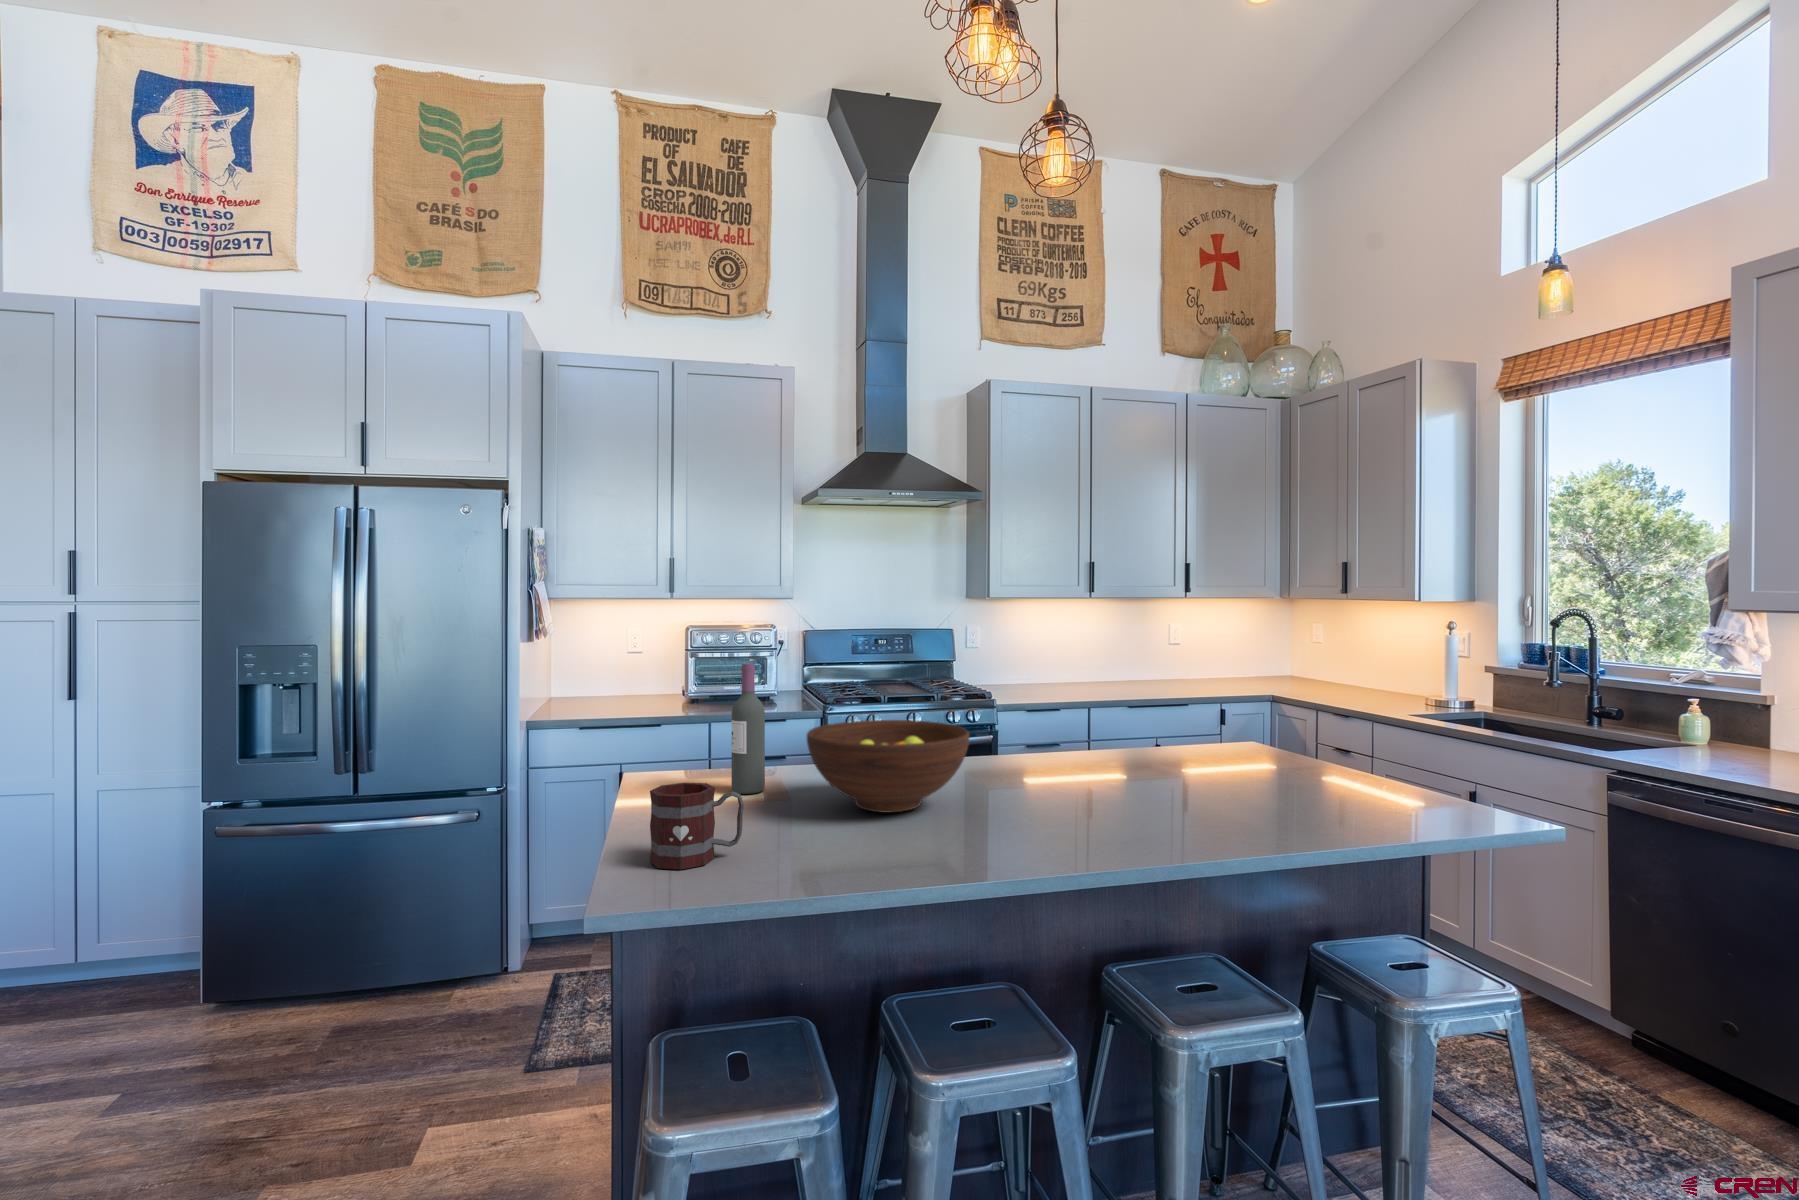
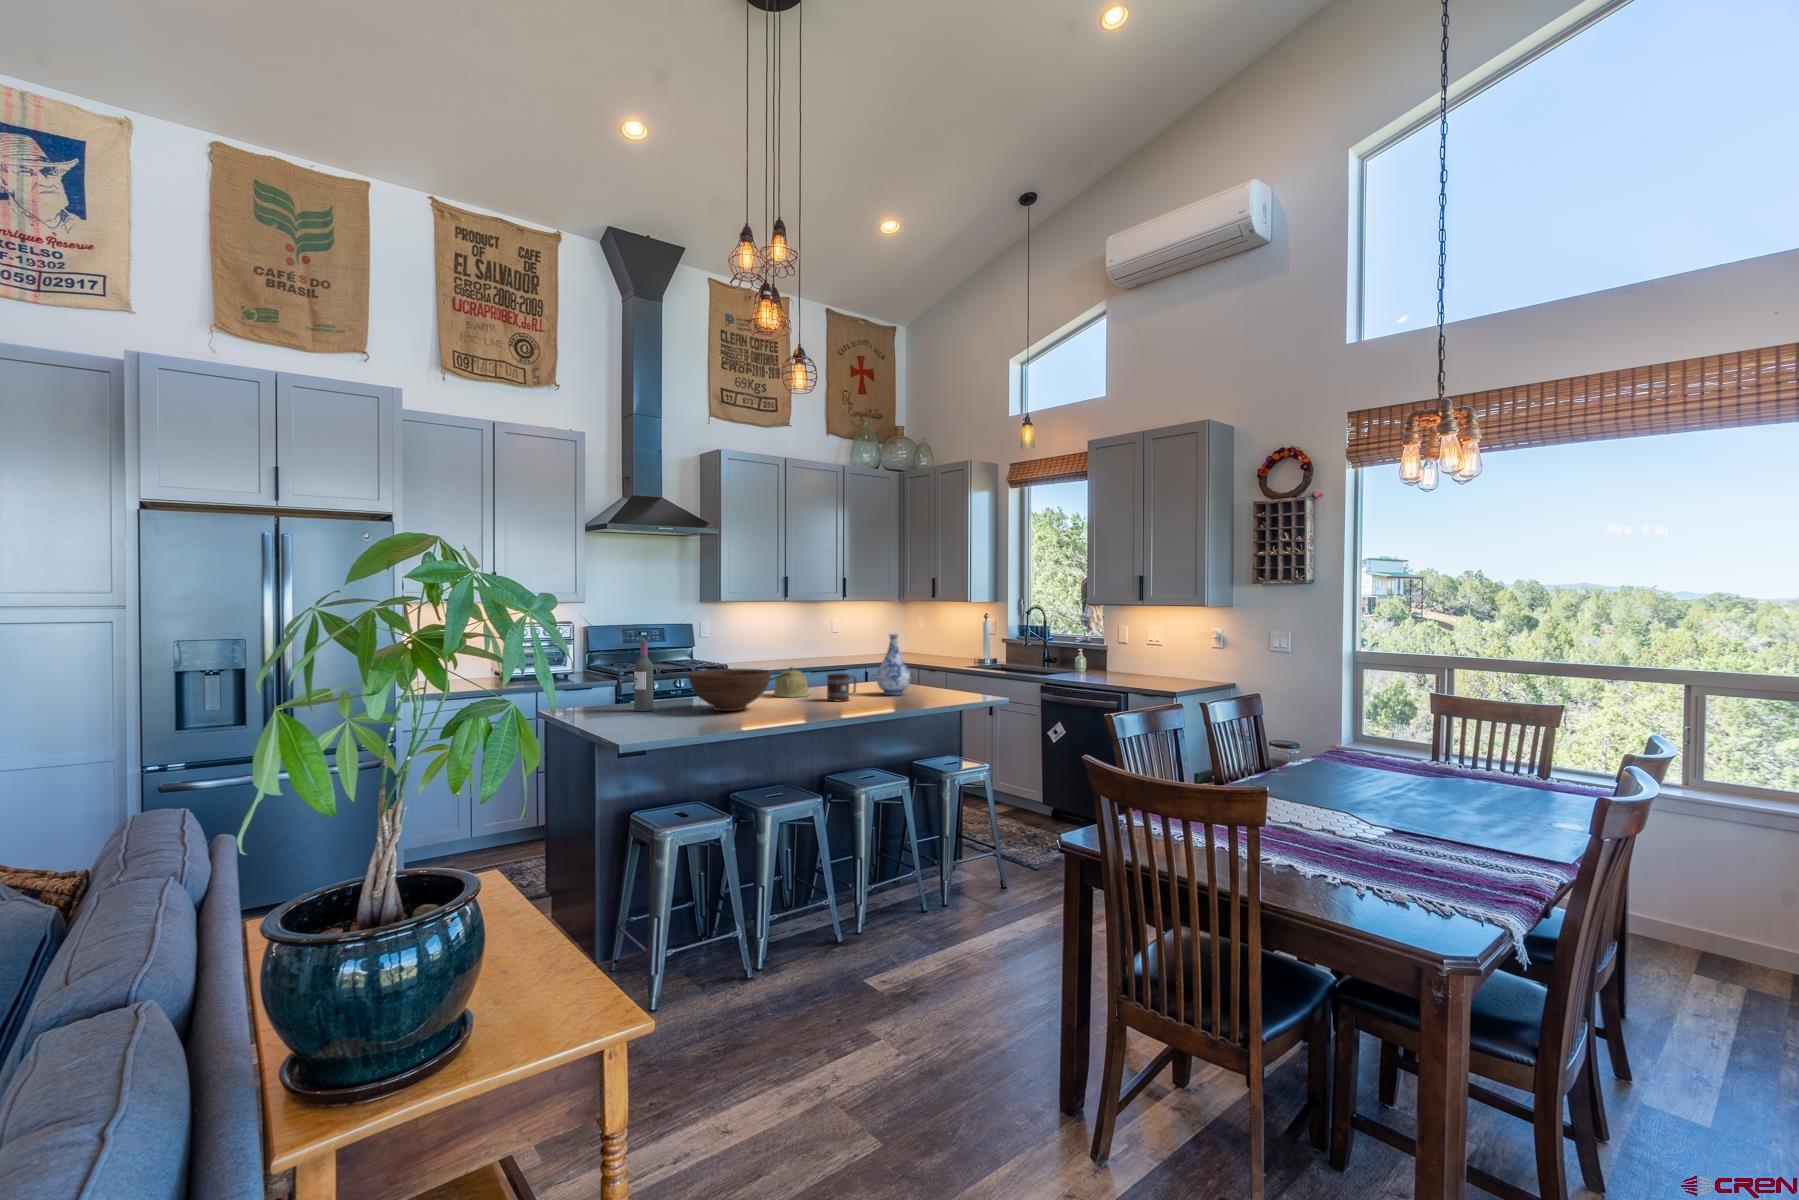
vase: none [1216,659,1295,791] -> present [876,634,910,695]
kettle: none [999,717,1079,778] -> present [770,667,809,697]
mug: present [650,783,744,870] -> present [827,673,857,701]

